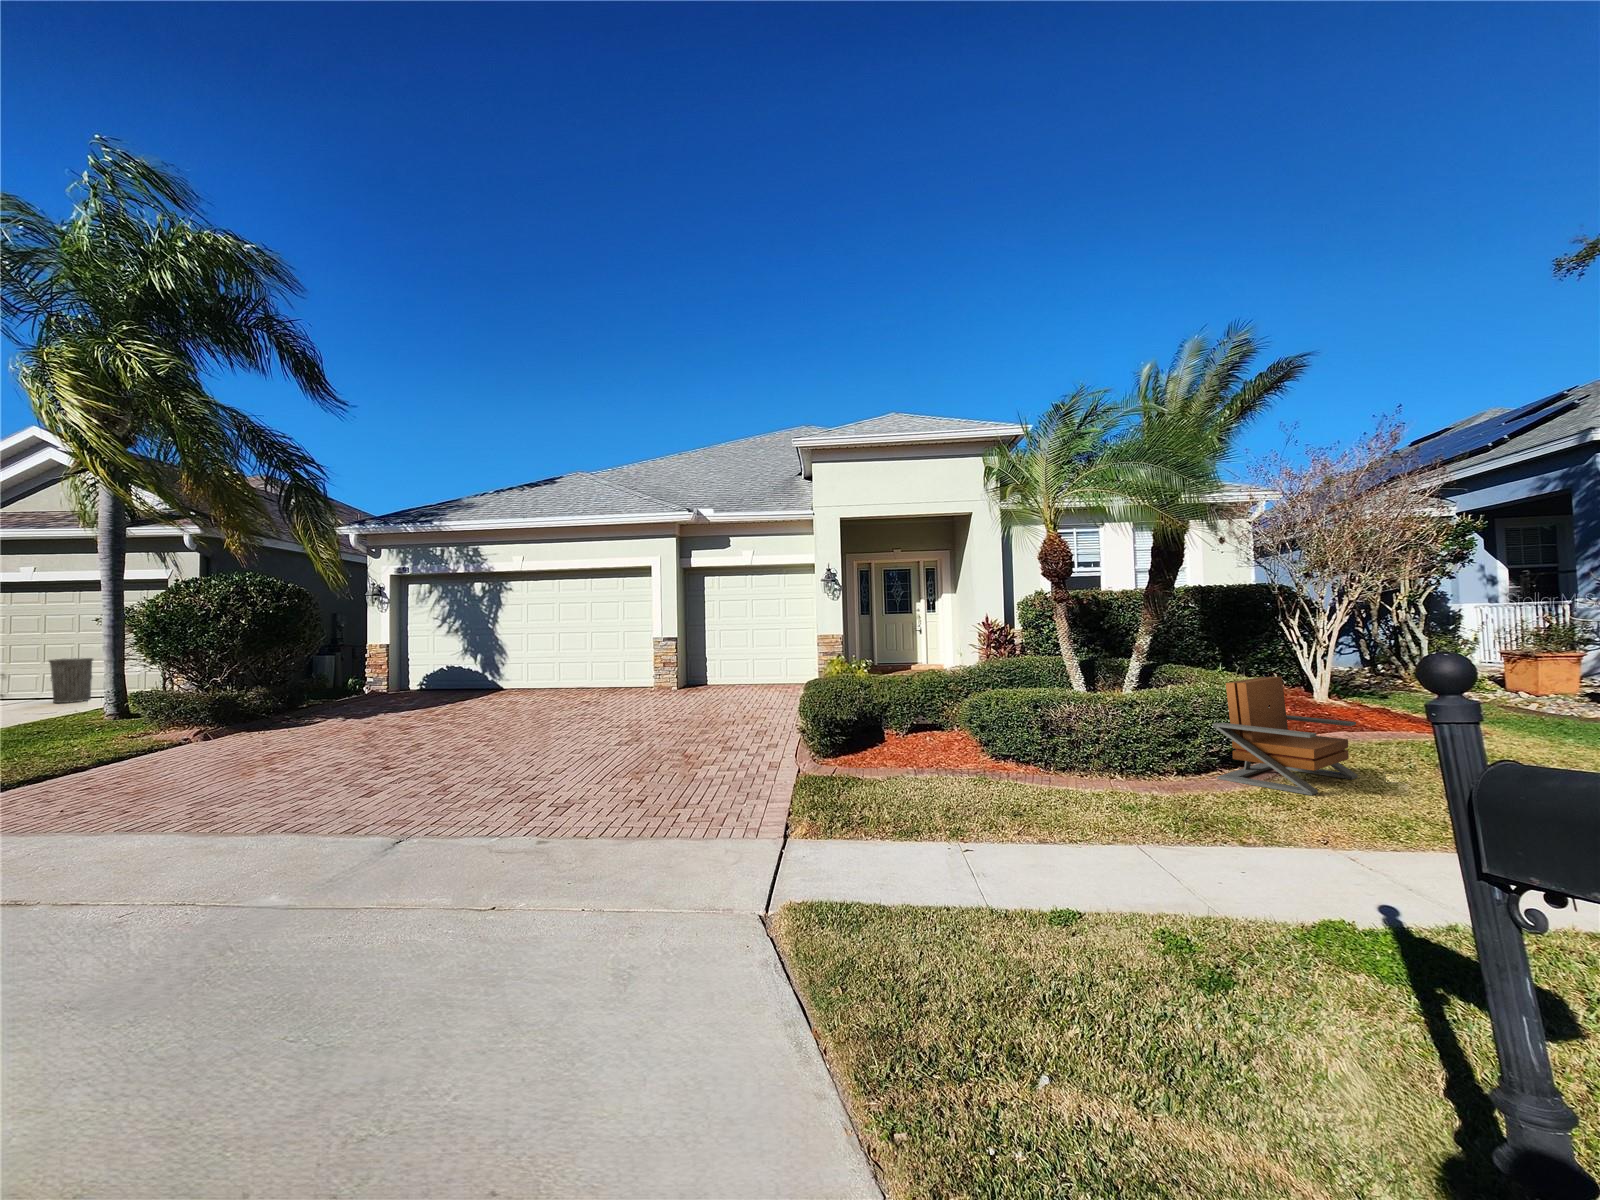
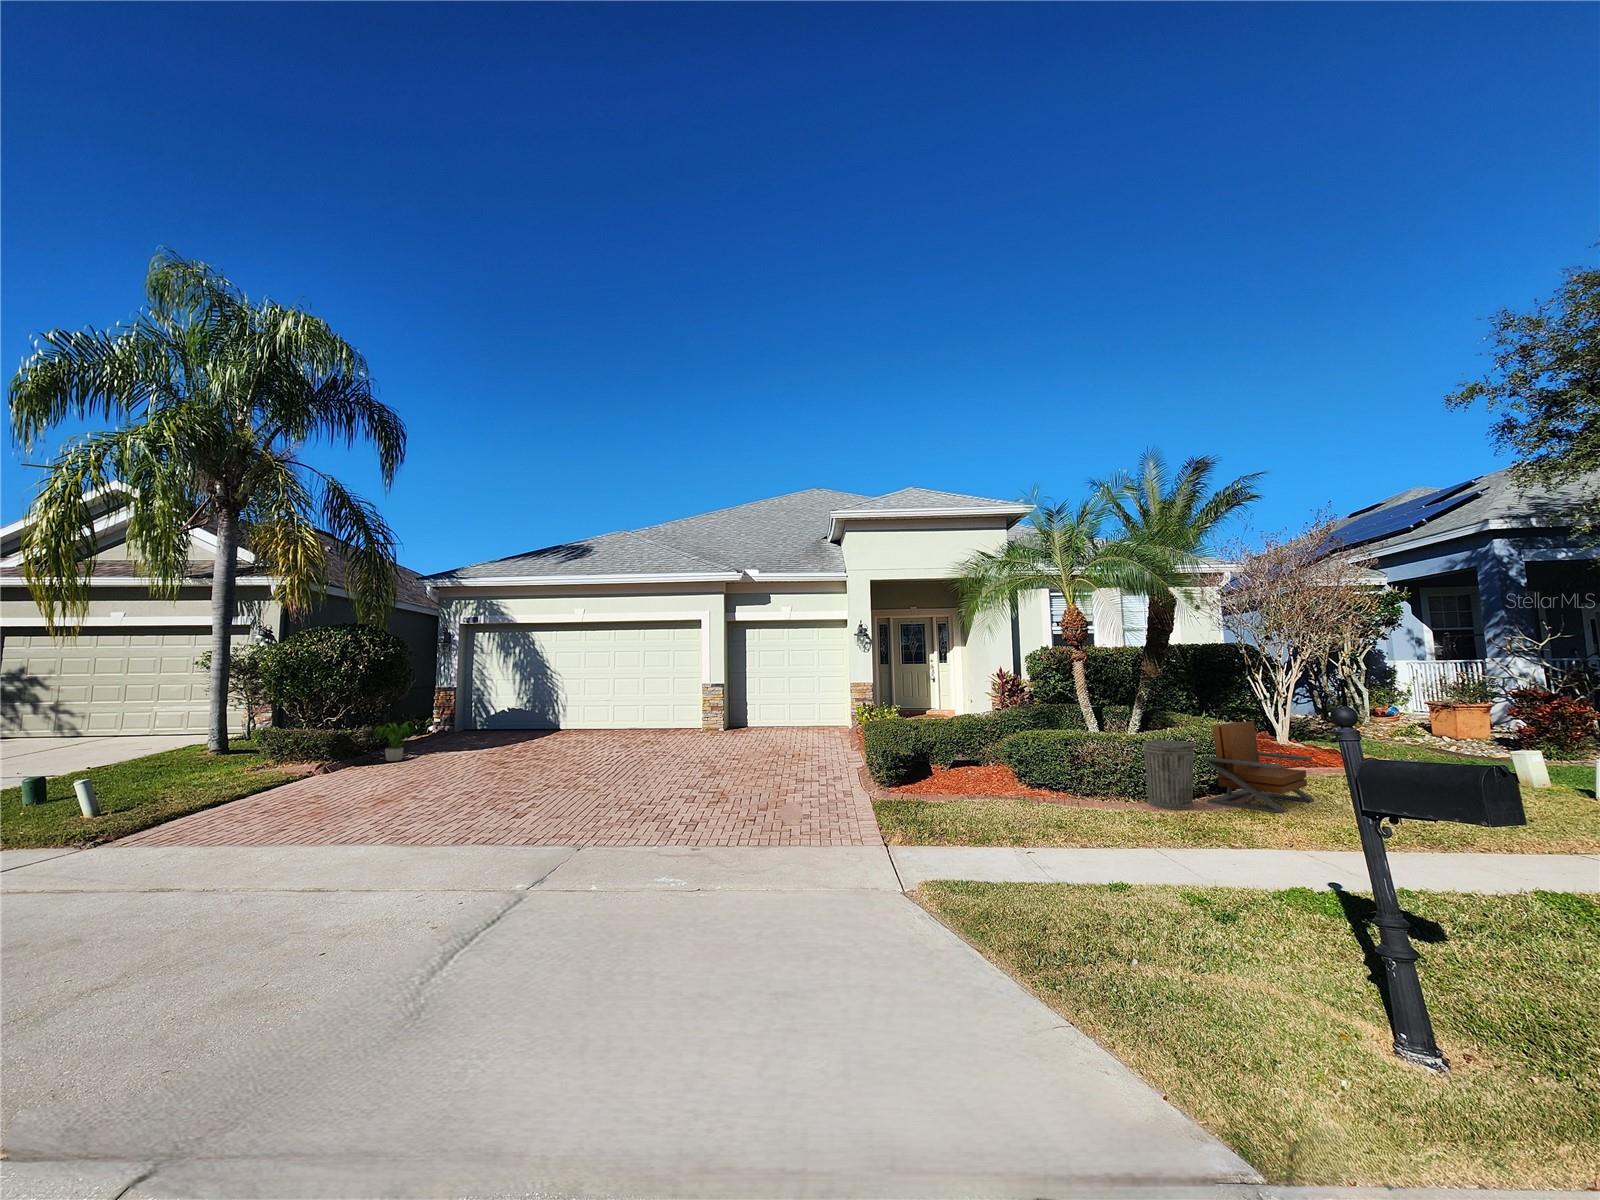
trash can: present [49,658,93,703] -> present [1142,740,1195,809]
potted plant: none [260,683,312,728] -> present [374,722,415,761]

